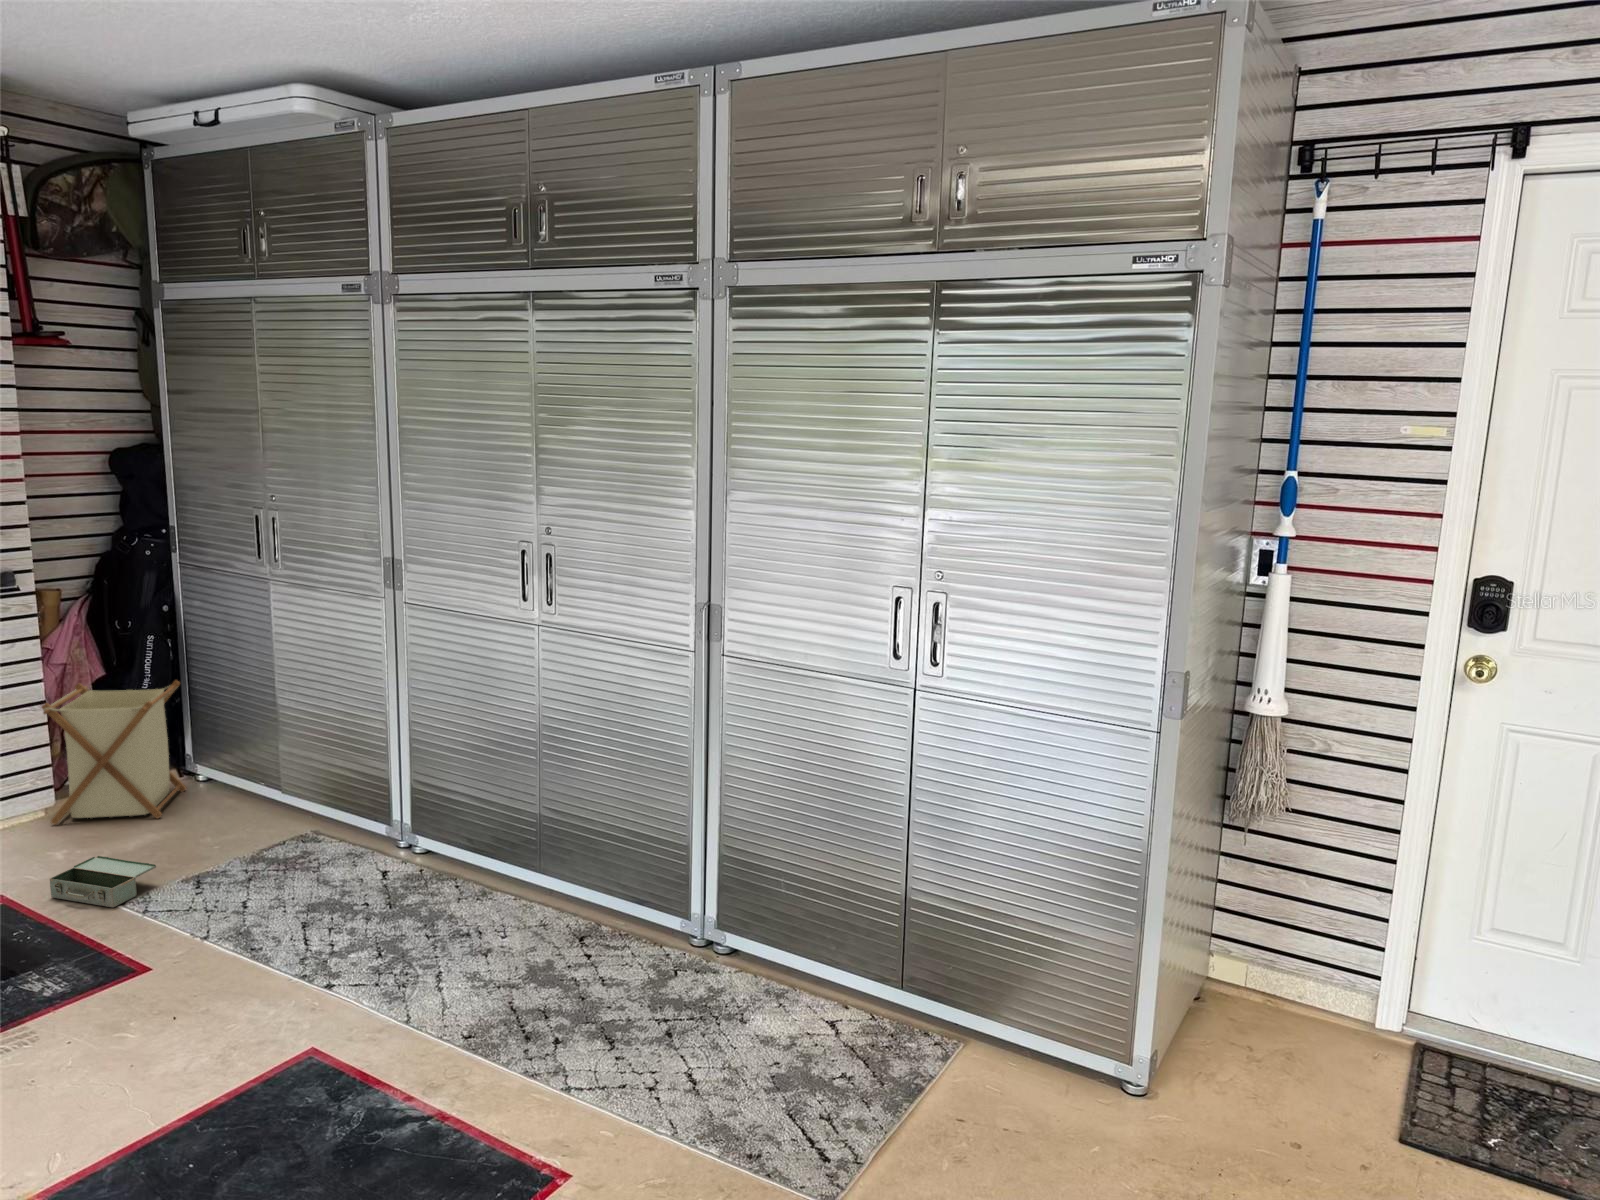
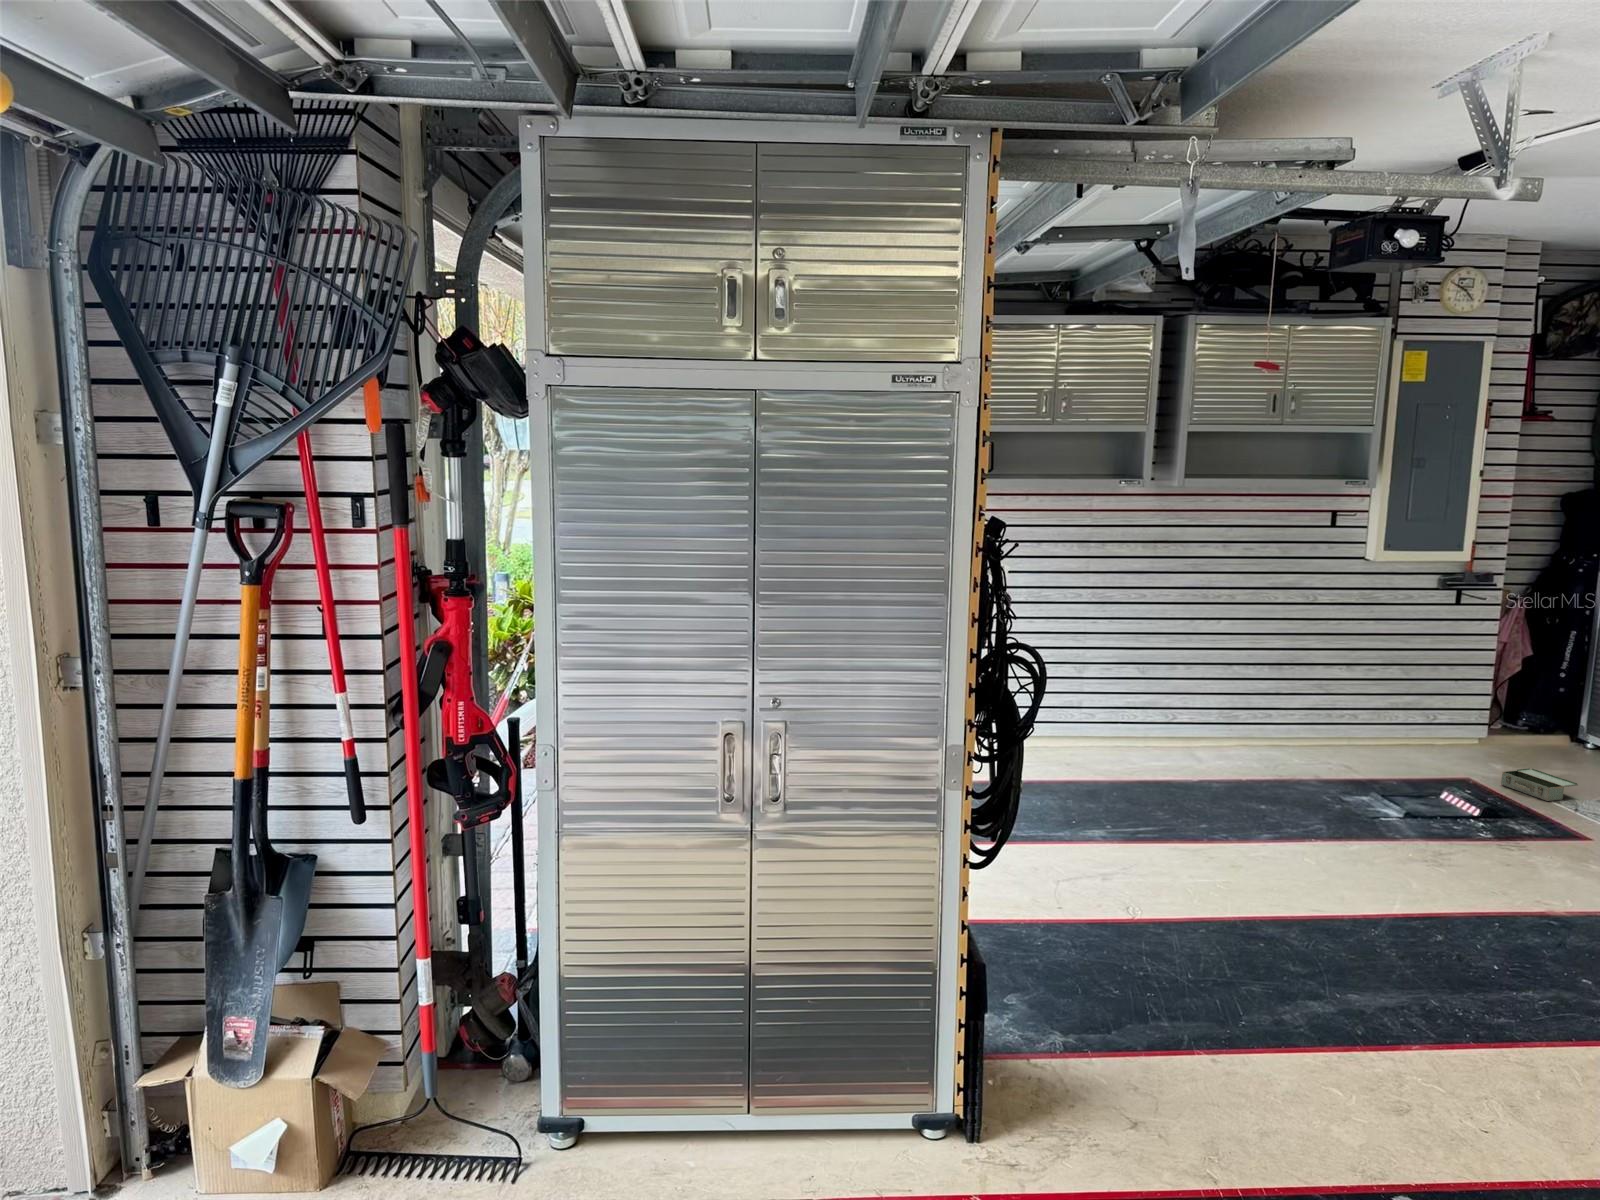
laundry basket: present [42,681,186,825] -> none [1485,657,1593,762]

